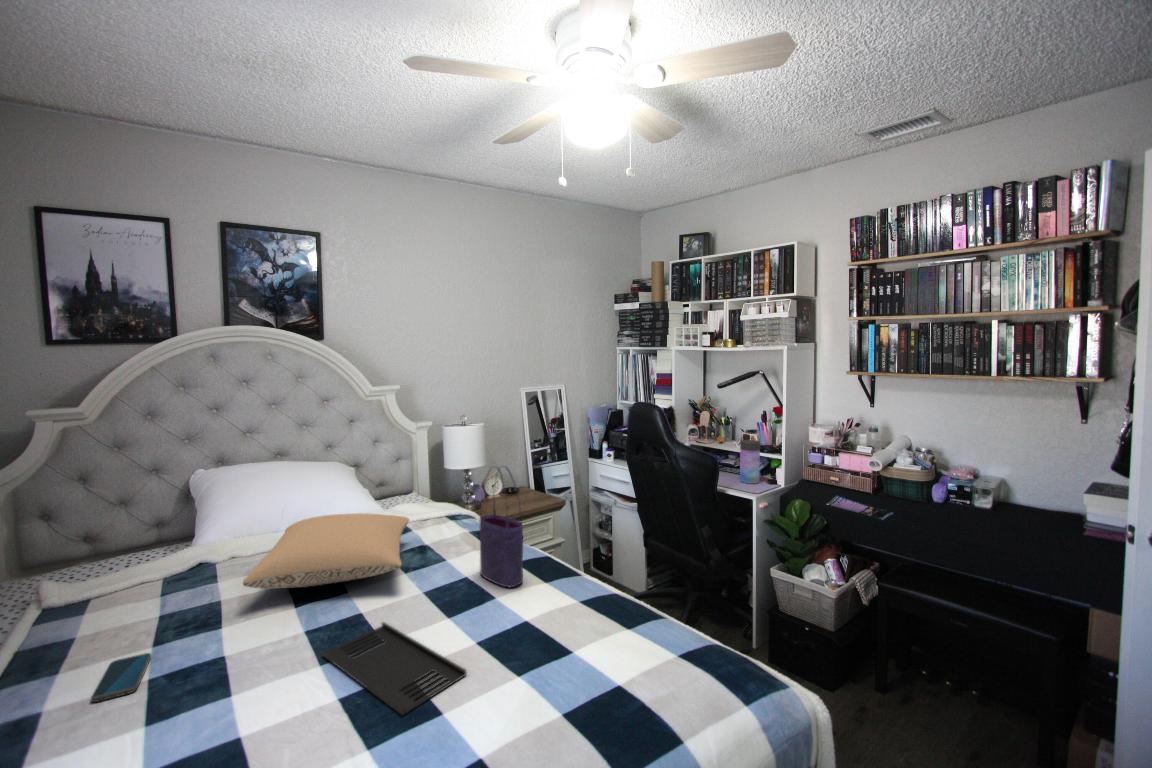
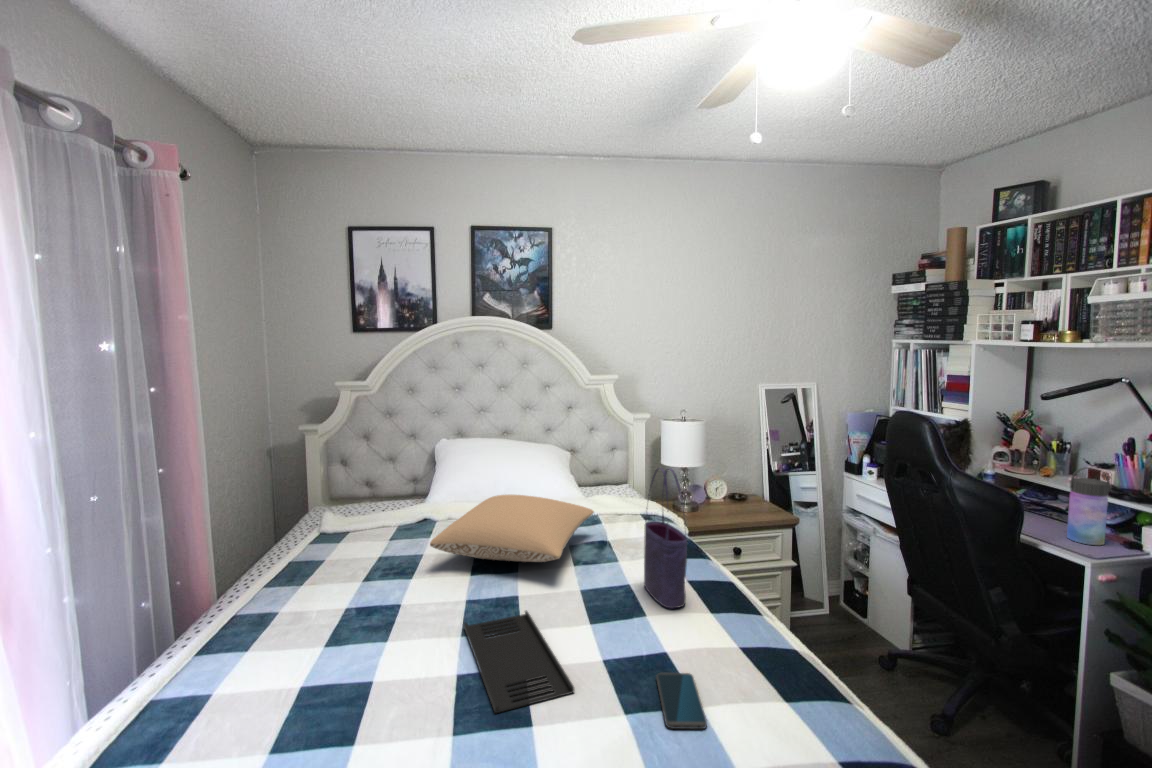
smartphone: present [91,653,151,702] -> present [656,673,707,729]

